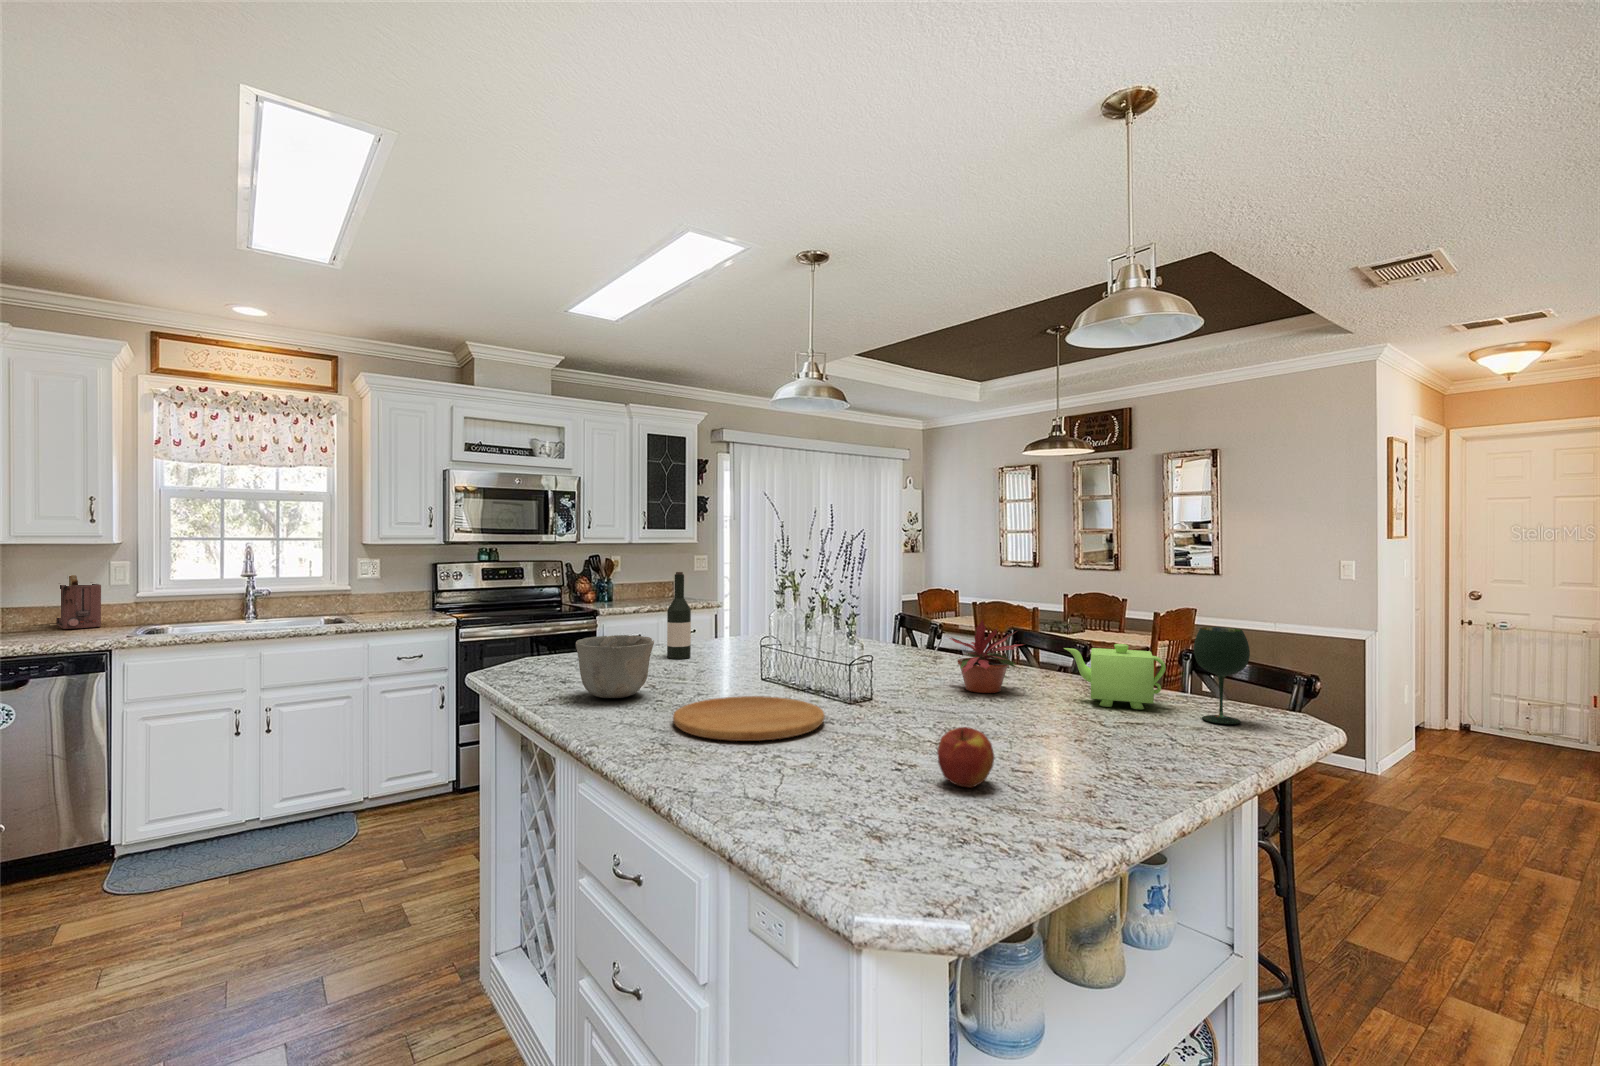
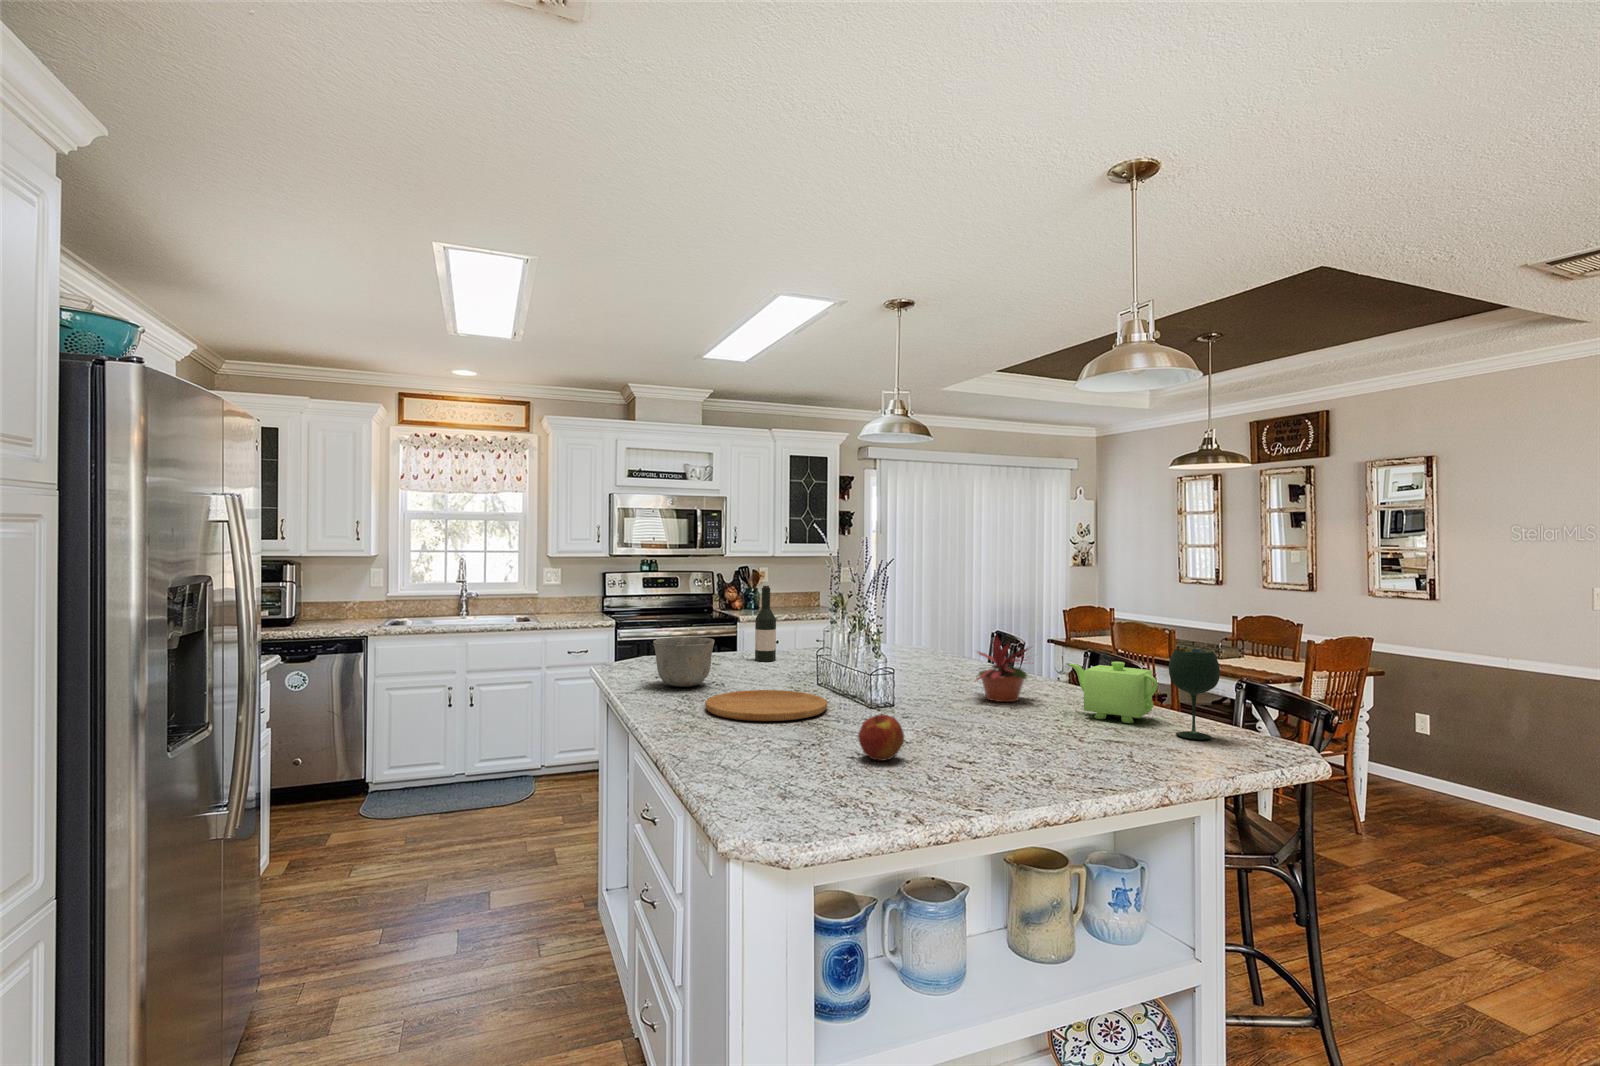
toaster: present [56,575,101,629] -> none [337,578,365,620]

